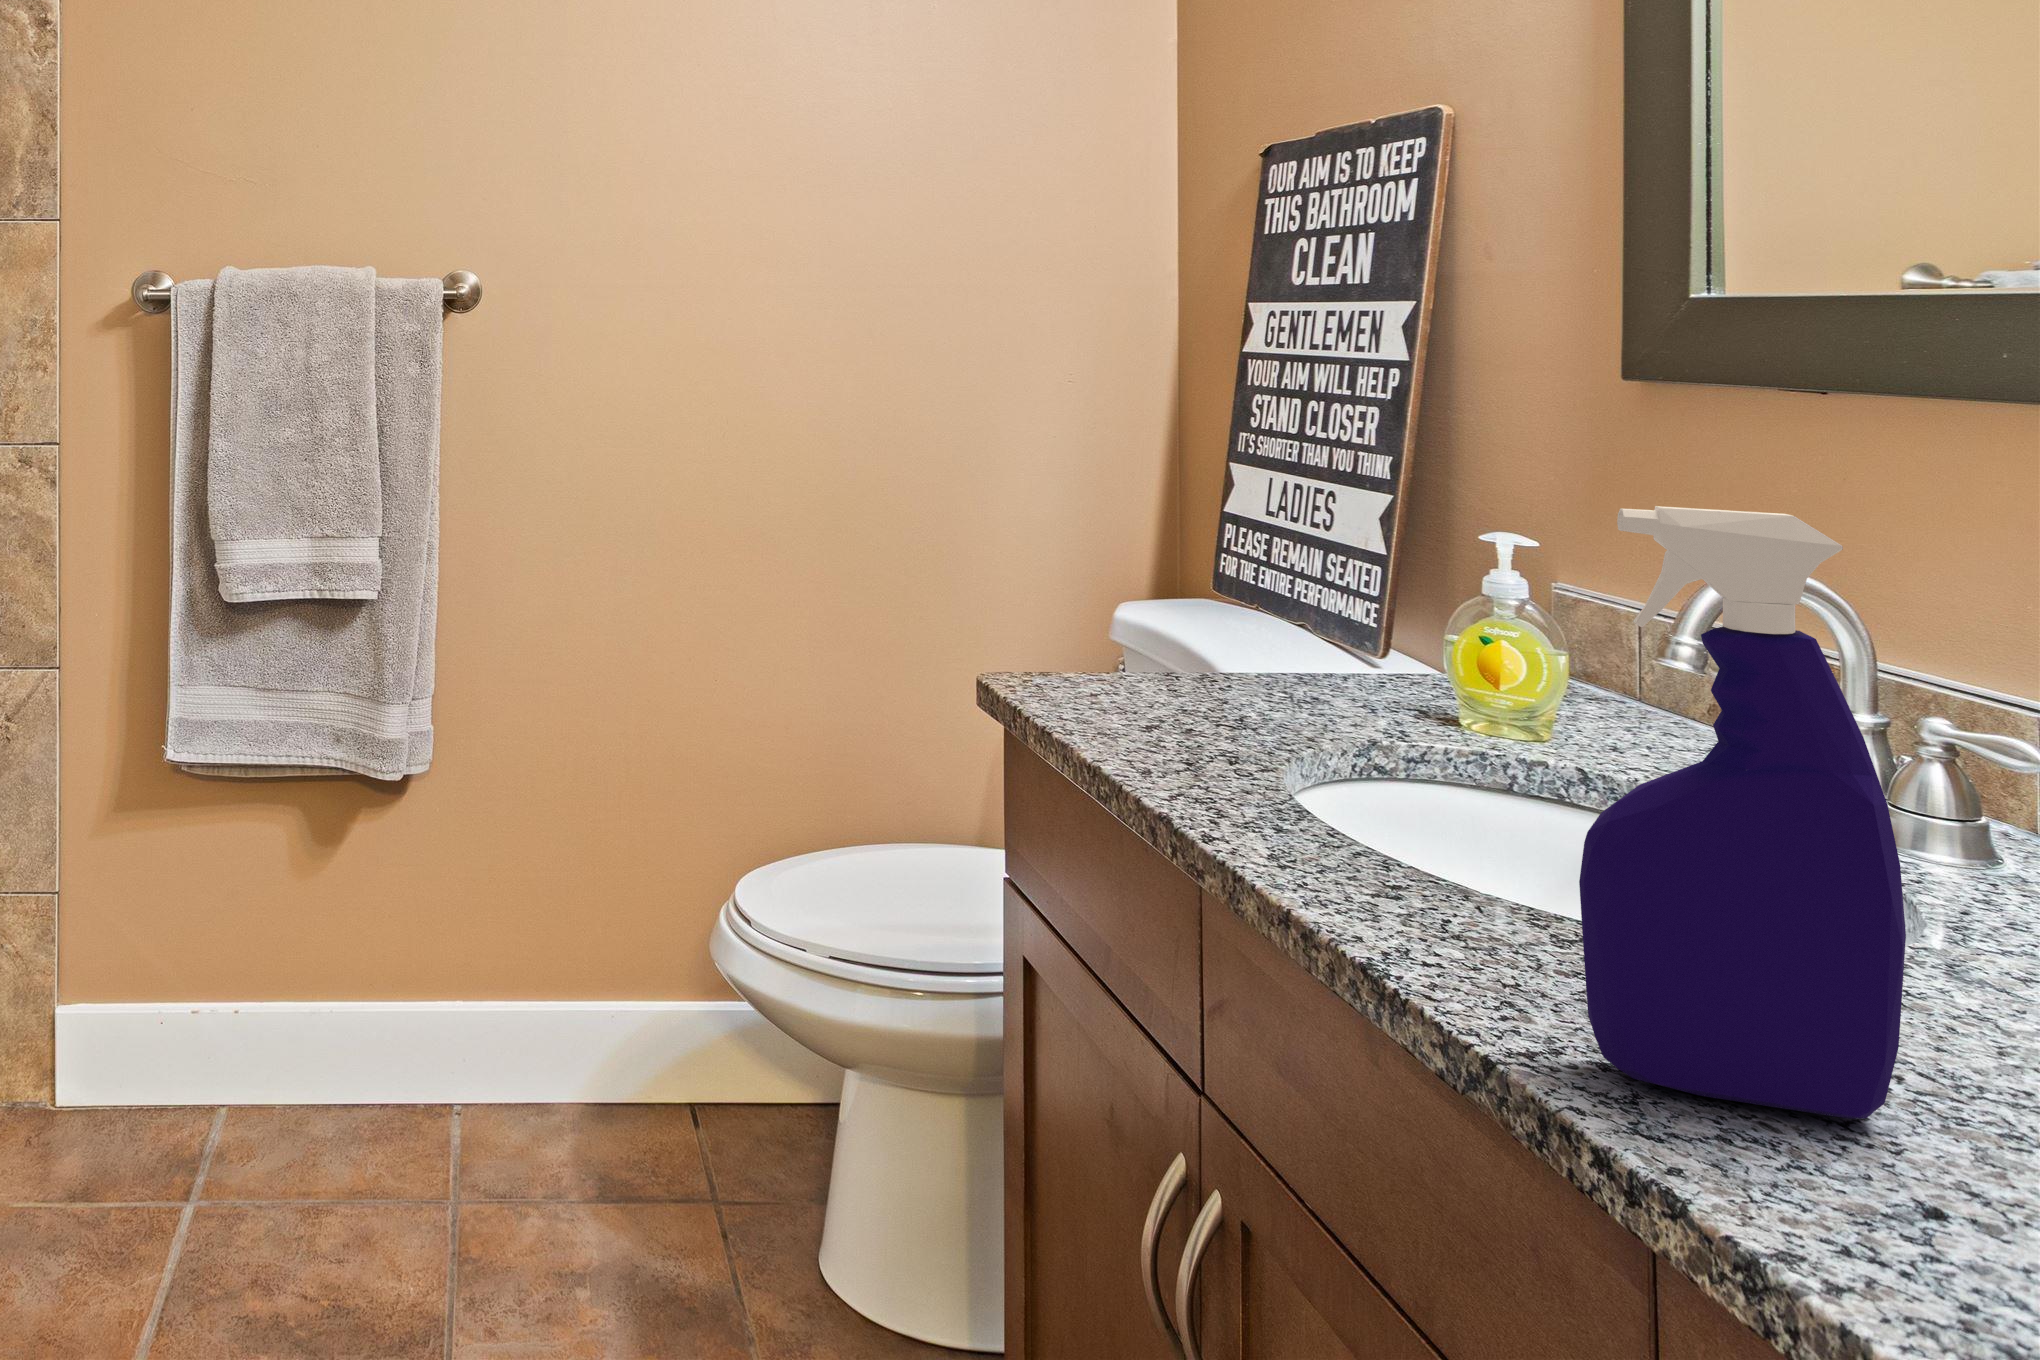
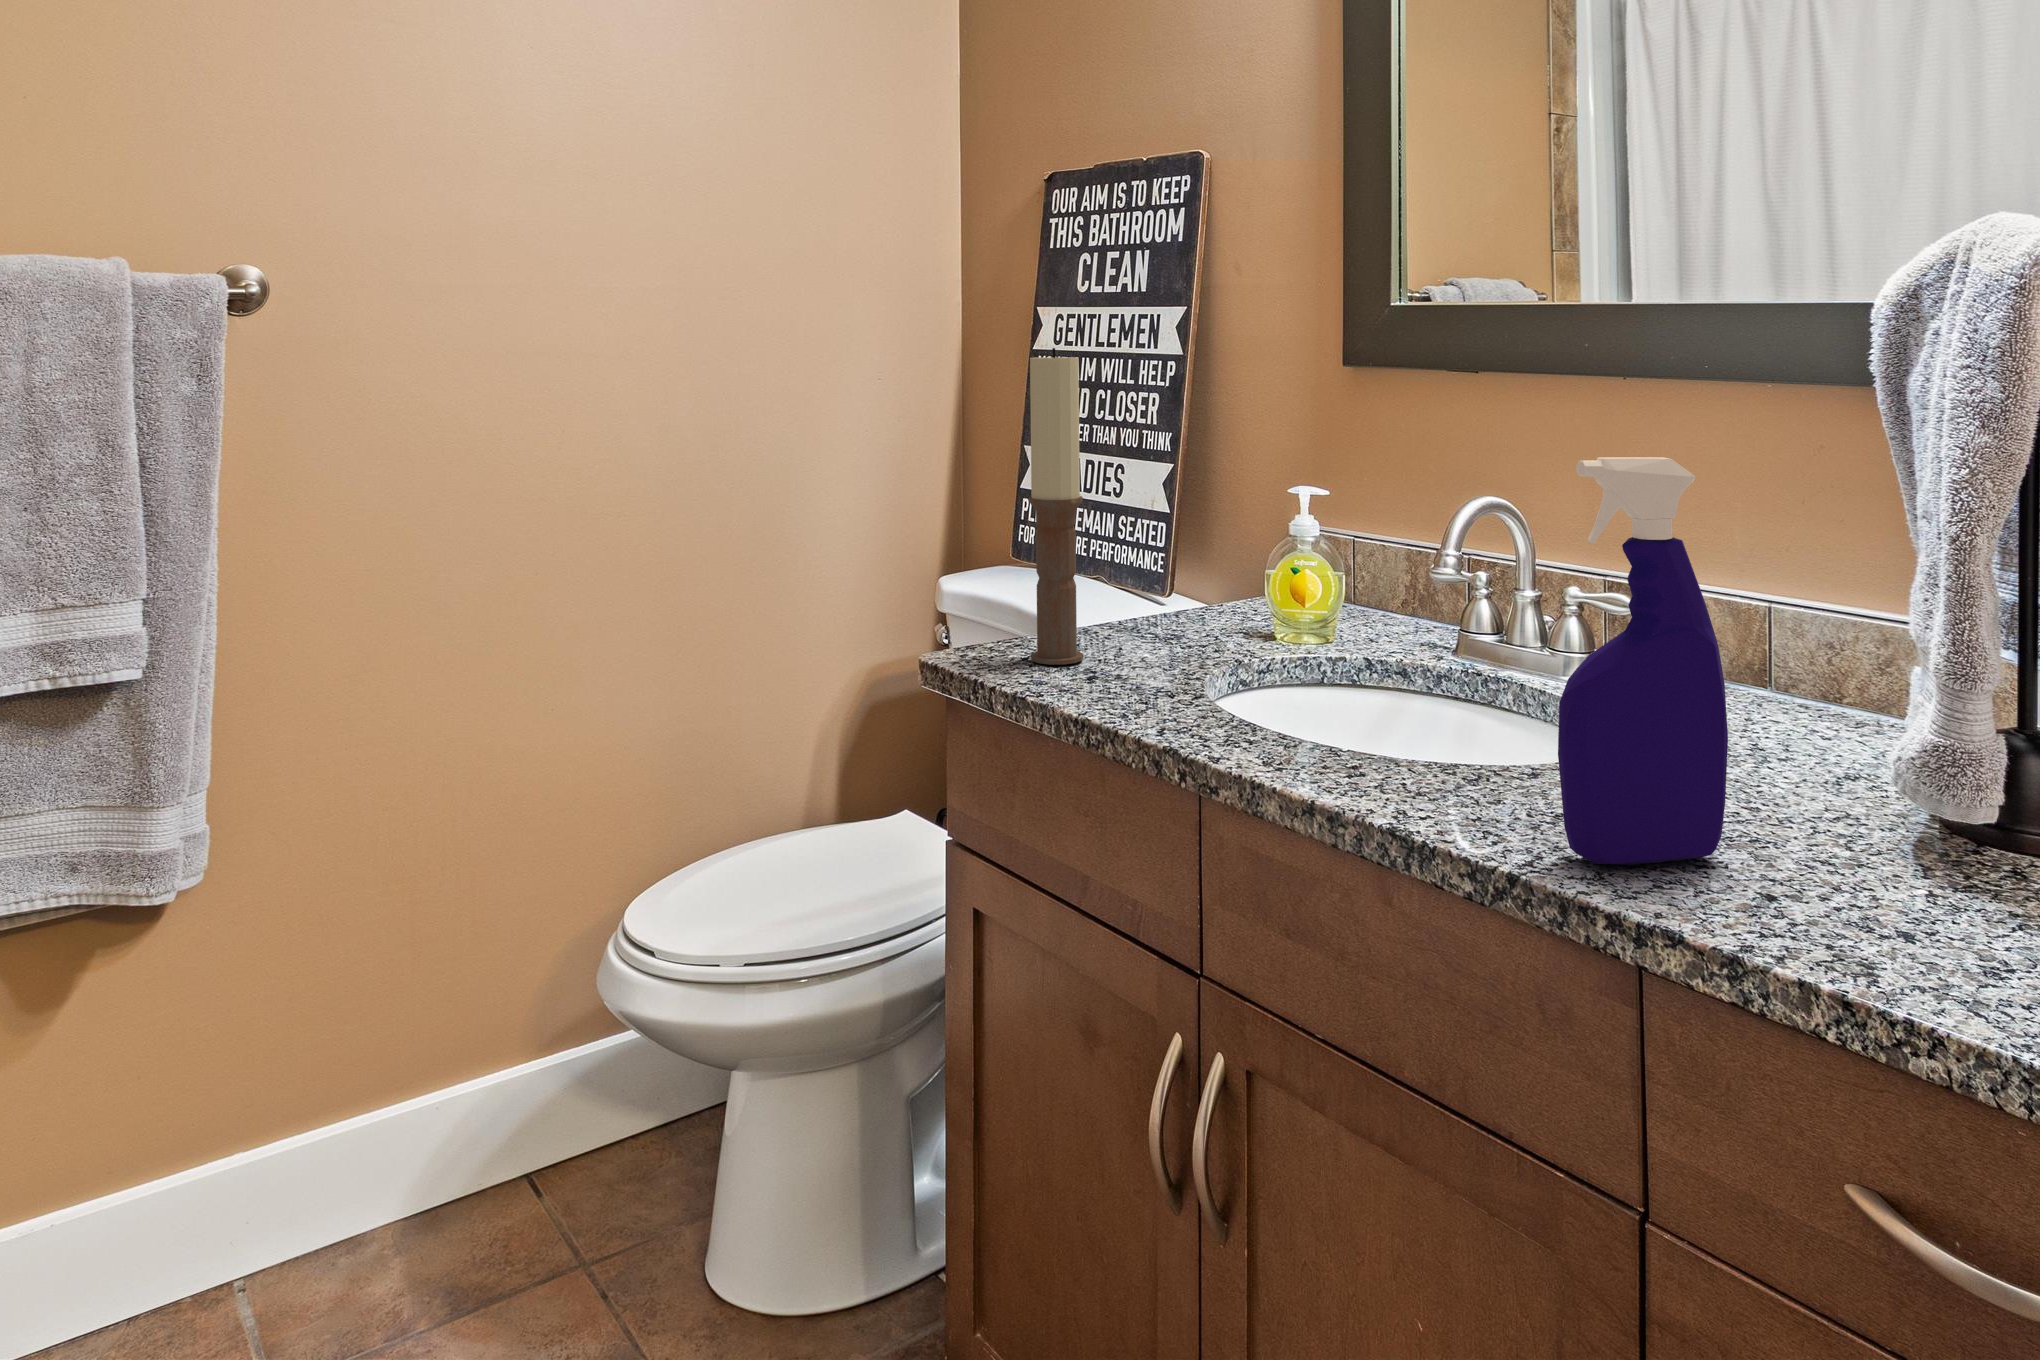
candle: none [1097,347,1164,711] -> present [1029,348,1083,665]

